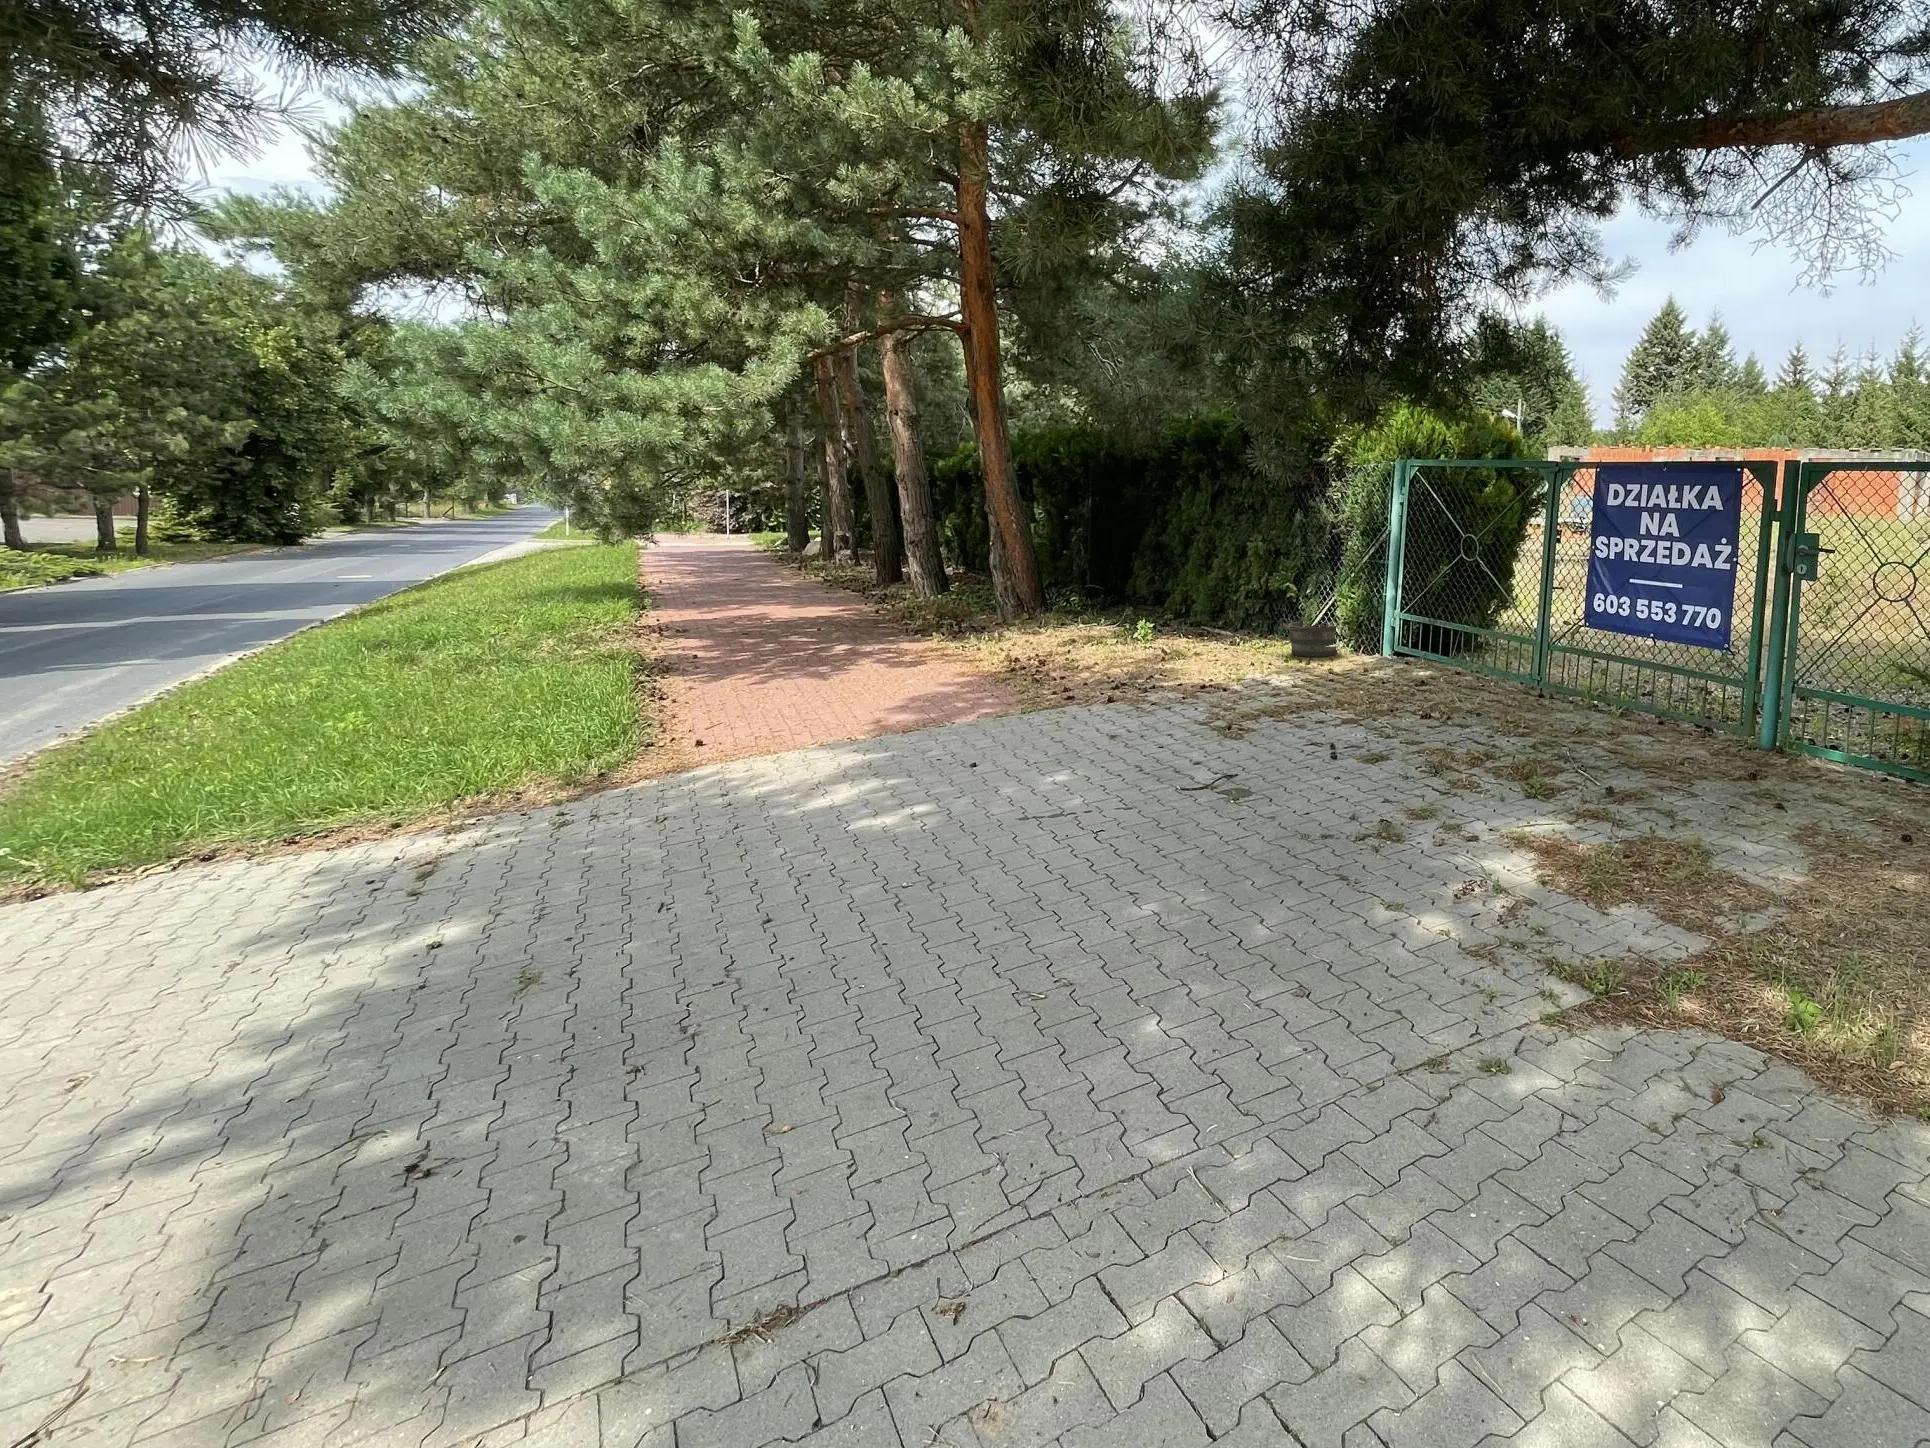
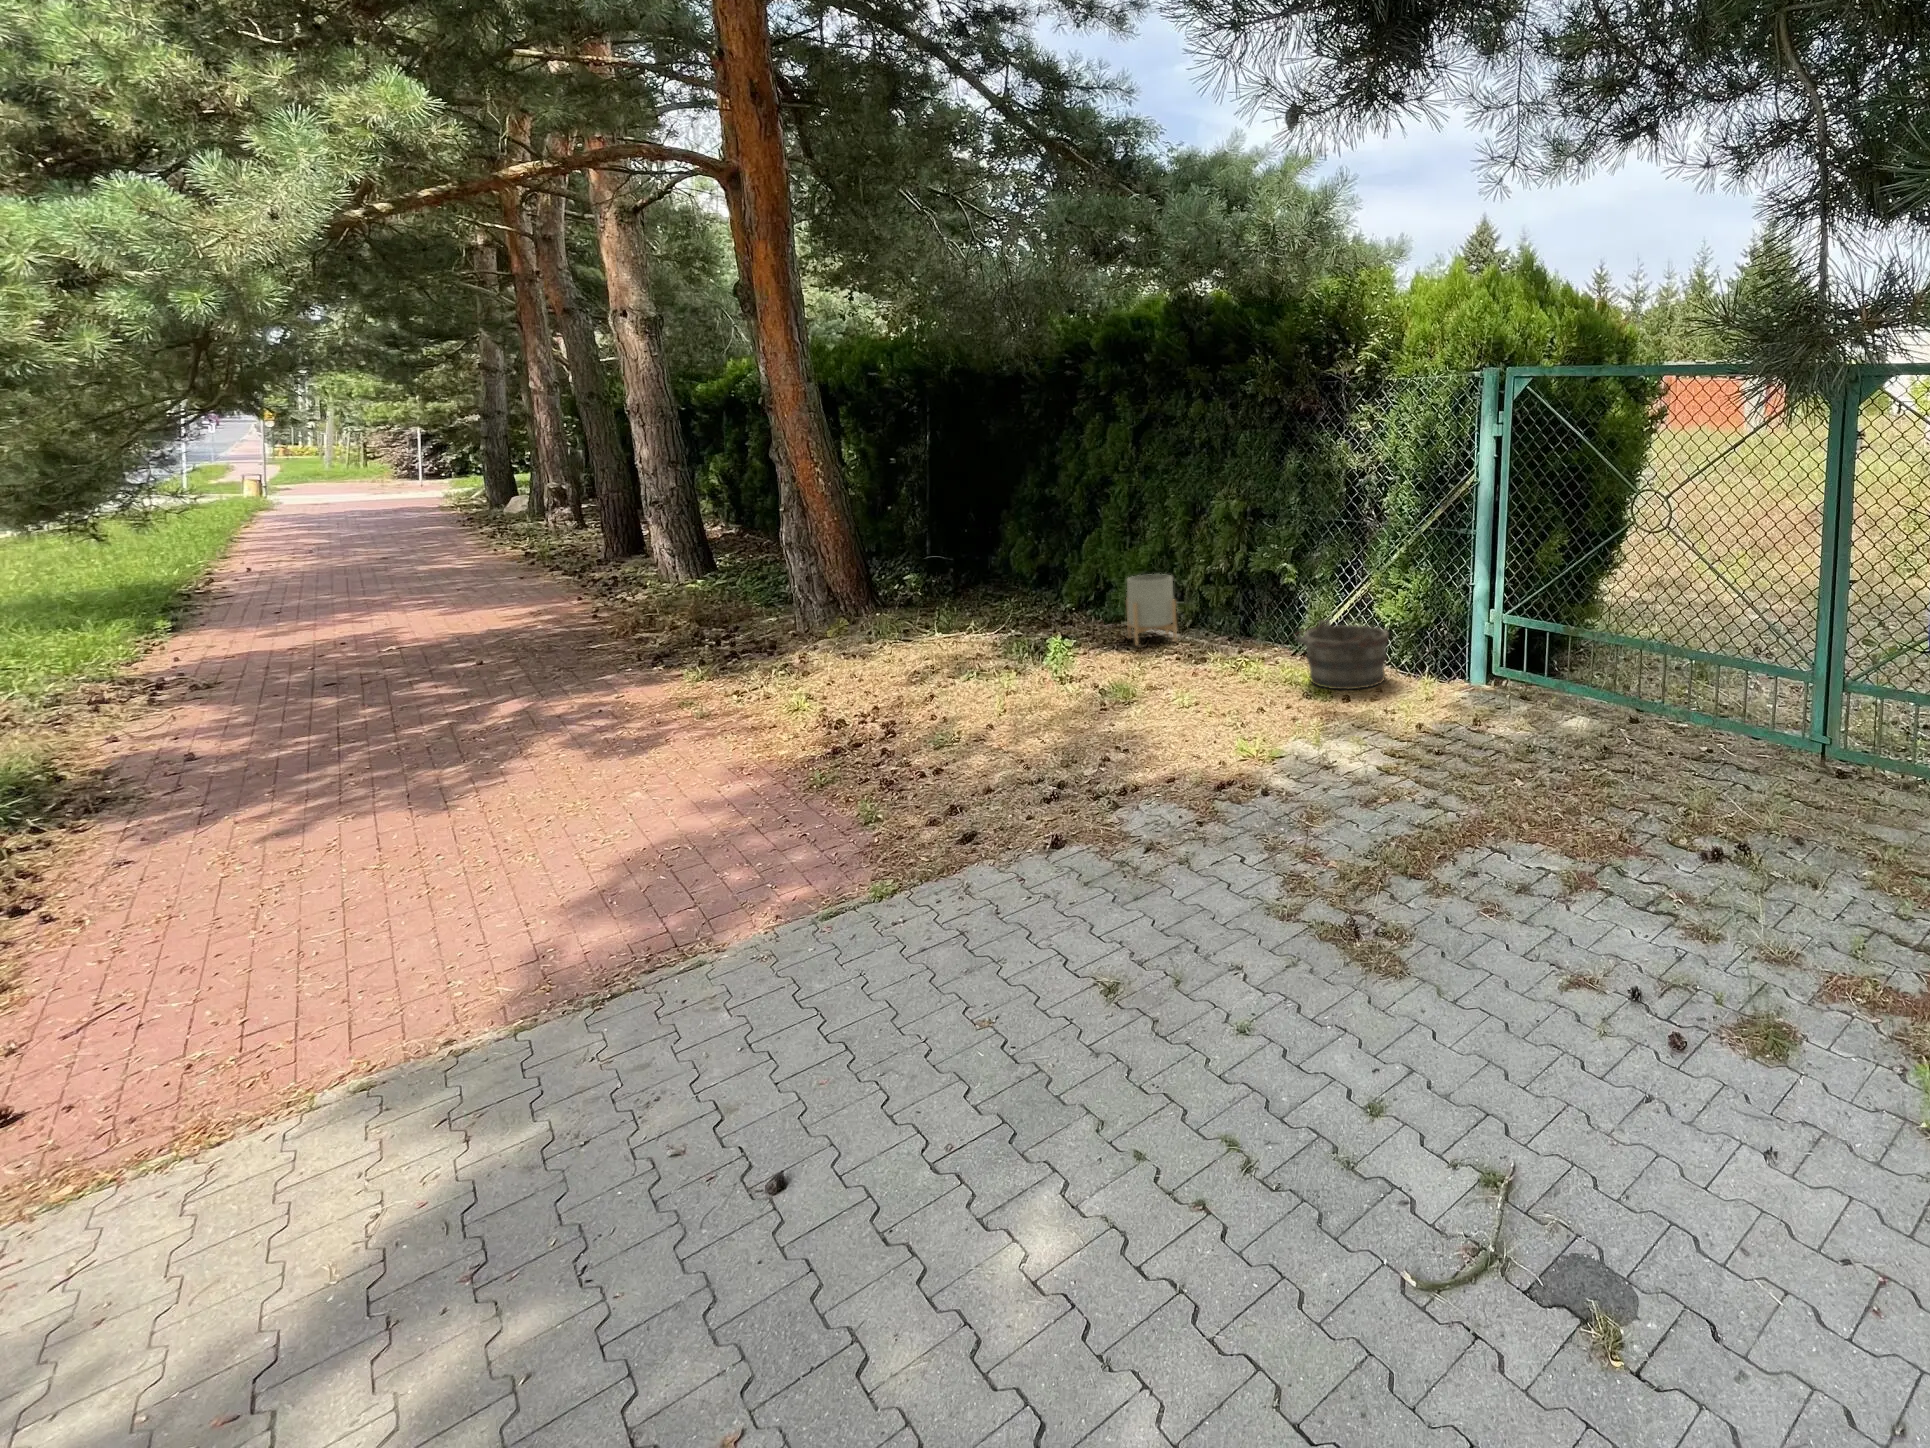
planter: none [1195,592,1225,635] -> present [1126,574,1177,645]

